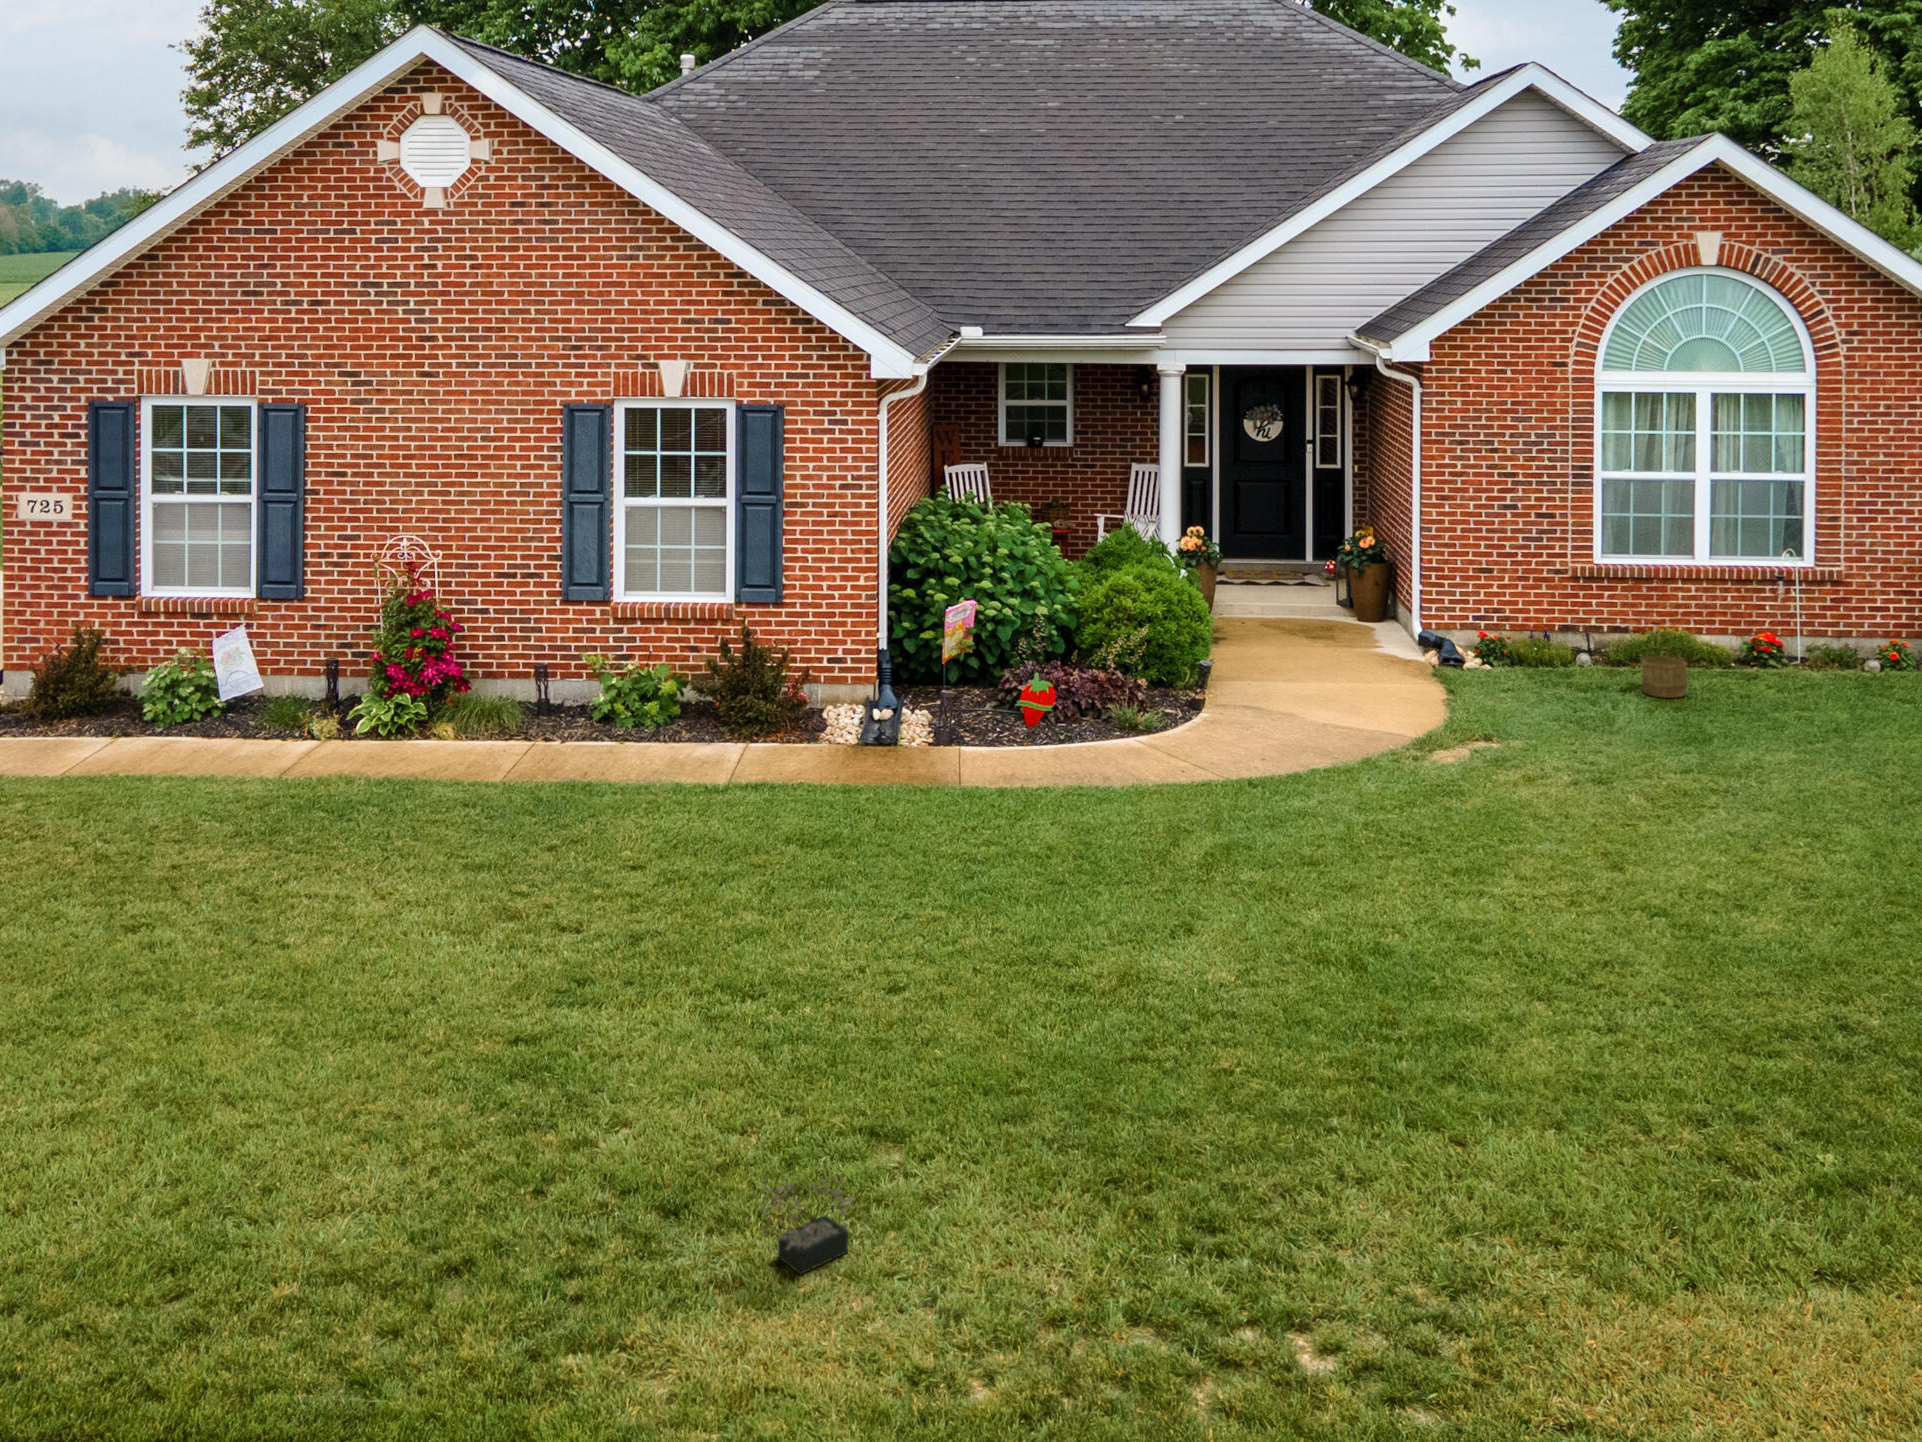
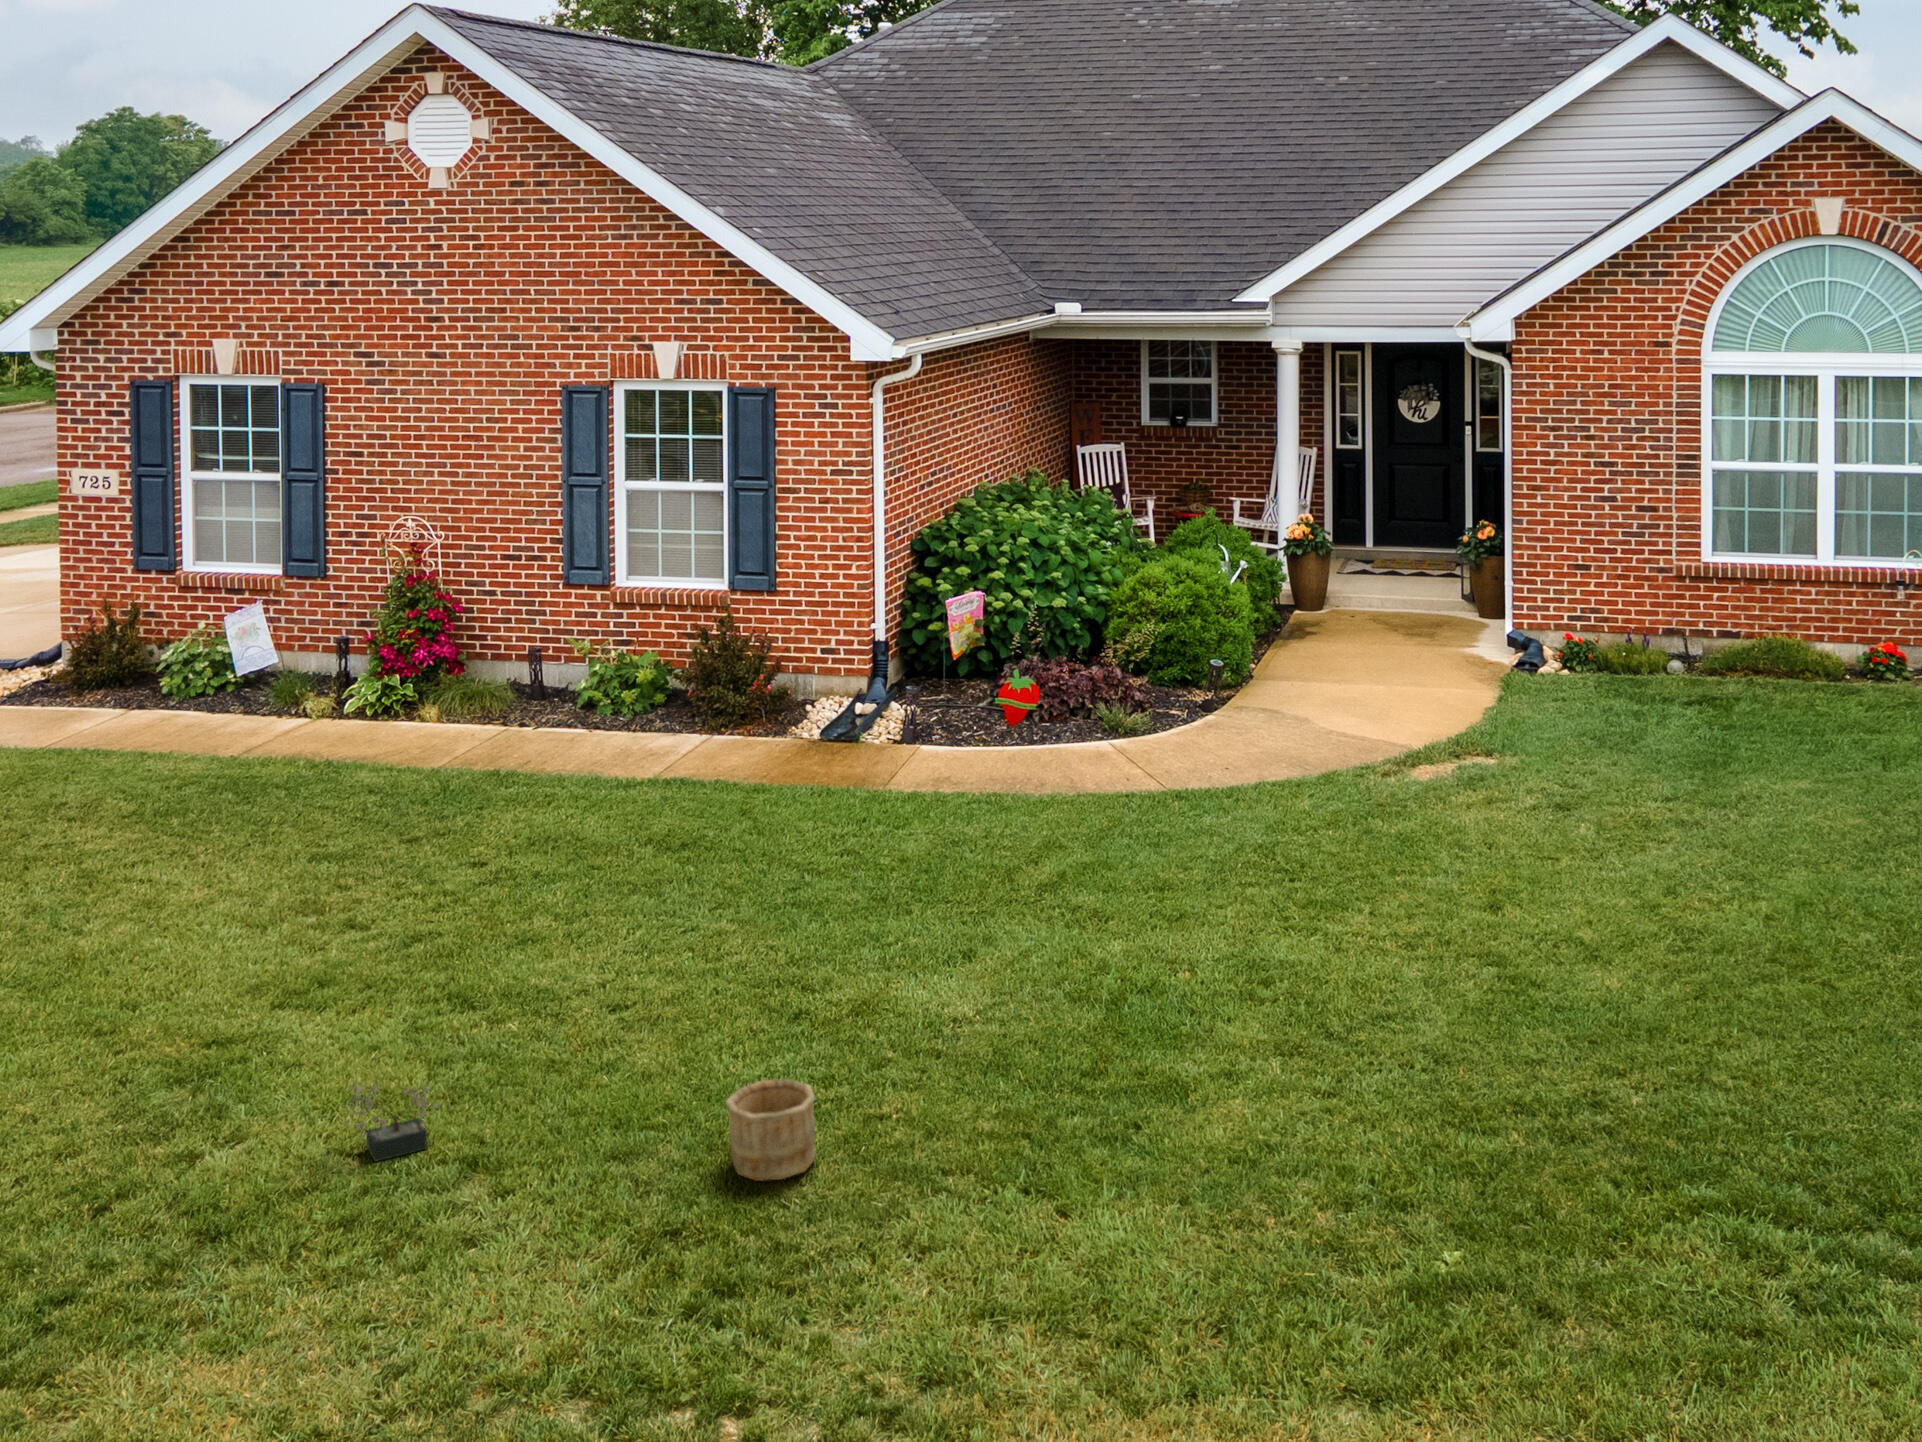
wooden bucket: present [1641,656,1687,698] -> present [726,1079,816,1181]

